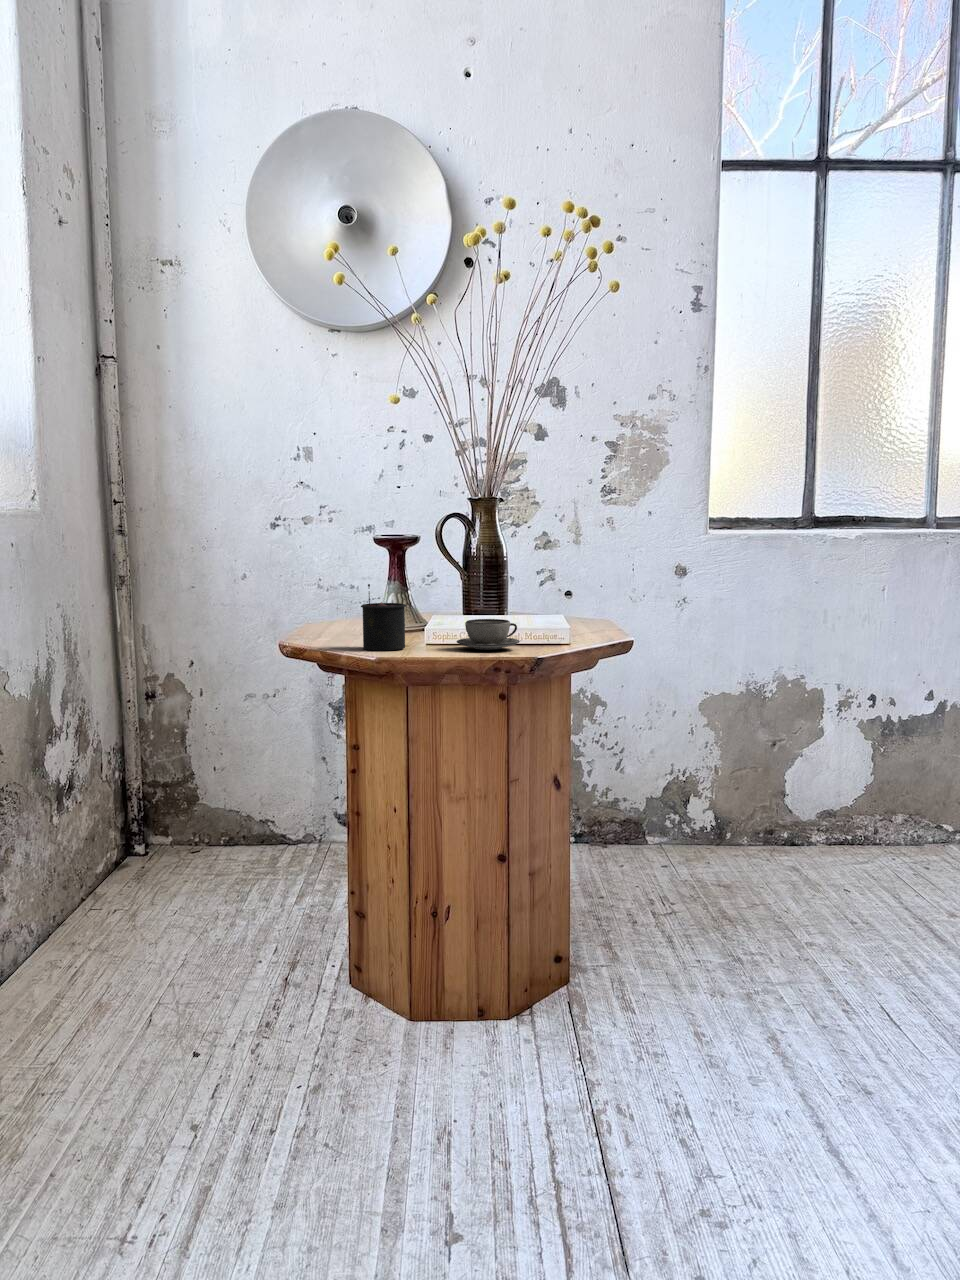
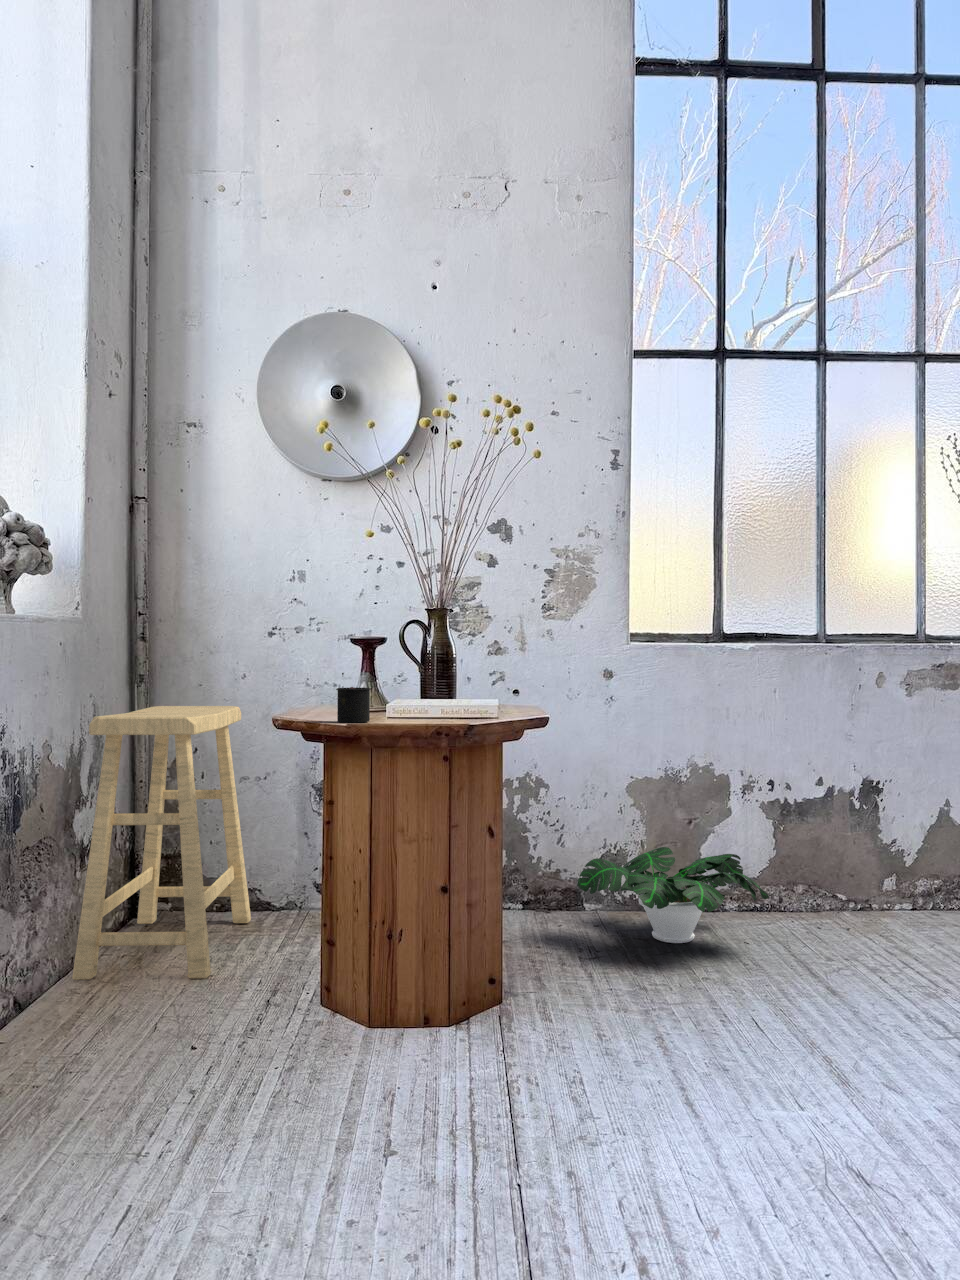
stool: none [53,613,265,946] -> present [72,706,251,980]
teacup: present [457,619,520,650] -> none [409,700,457,723]
potted plant: none [648,774,881,890] -> present [578,847,769,943]

